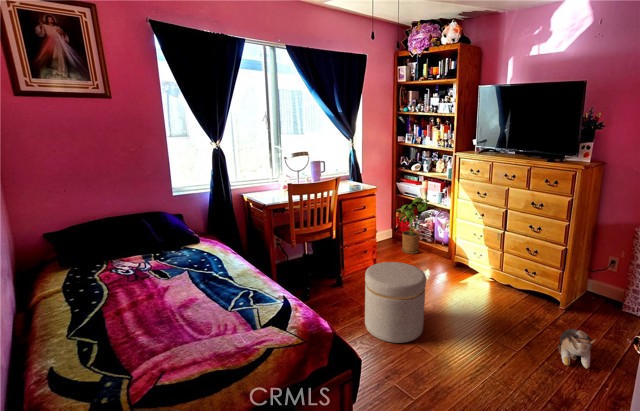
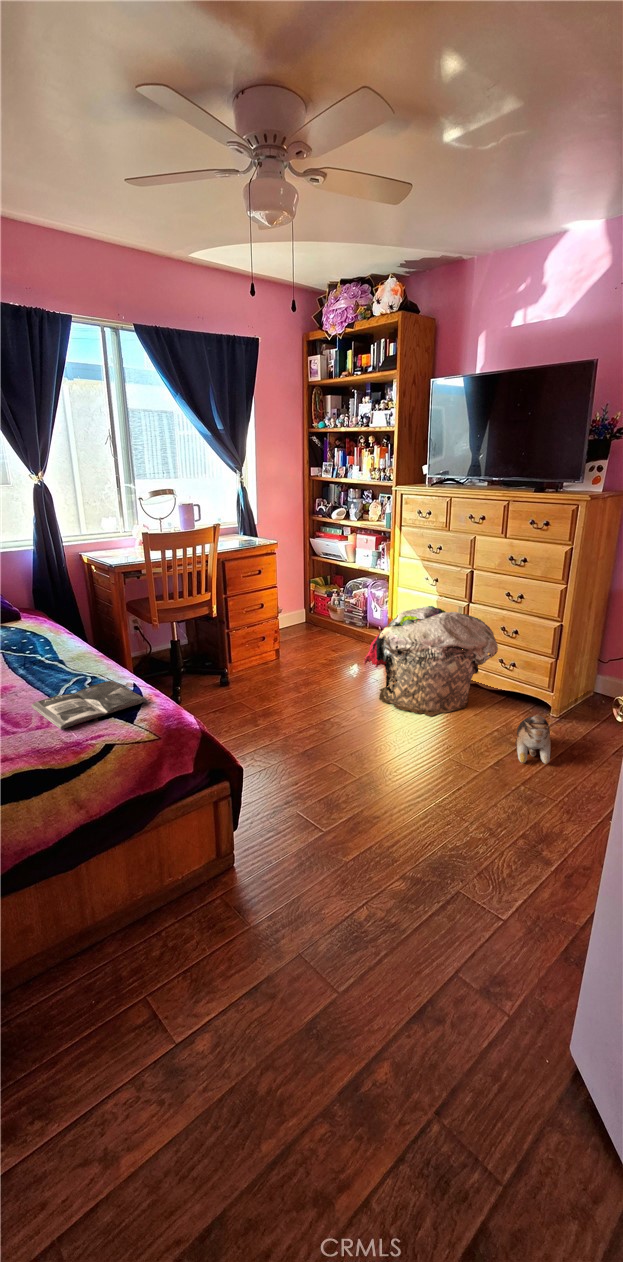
house plant: present [400,198,434,254] -> none [317,559,368,644]
laundry basket: none [434,236,539,317] -> present [363,606,498,716]
ottoman: present [365,262,426,343] -> none [259,645,345,755]
magazine: none [218,292,294,333] -> present [32,681,147,729]

